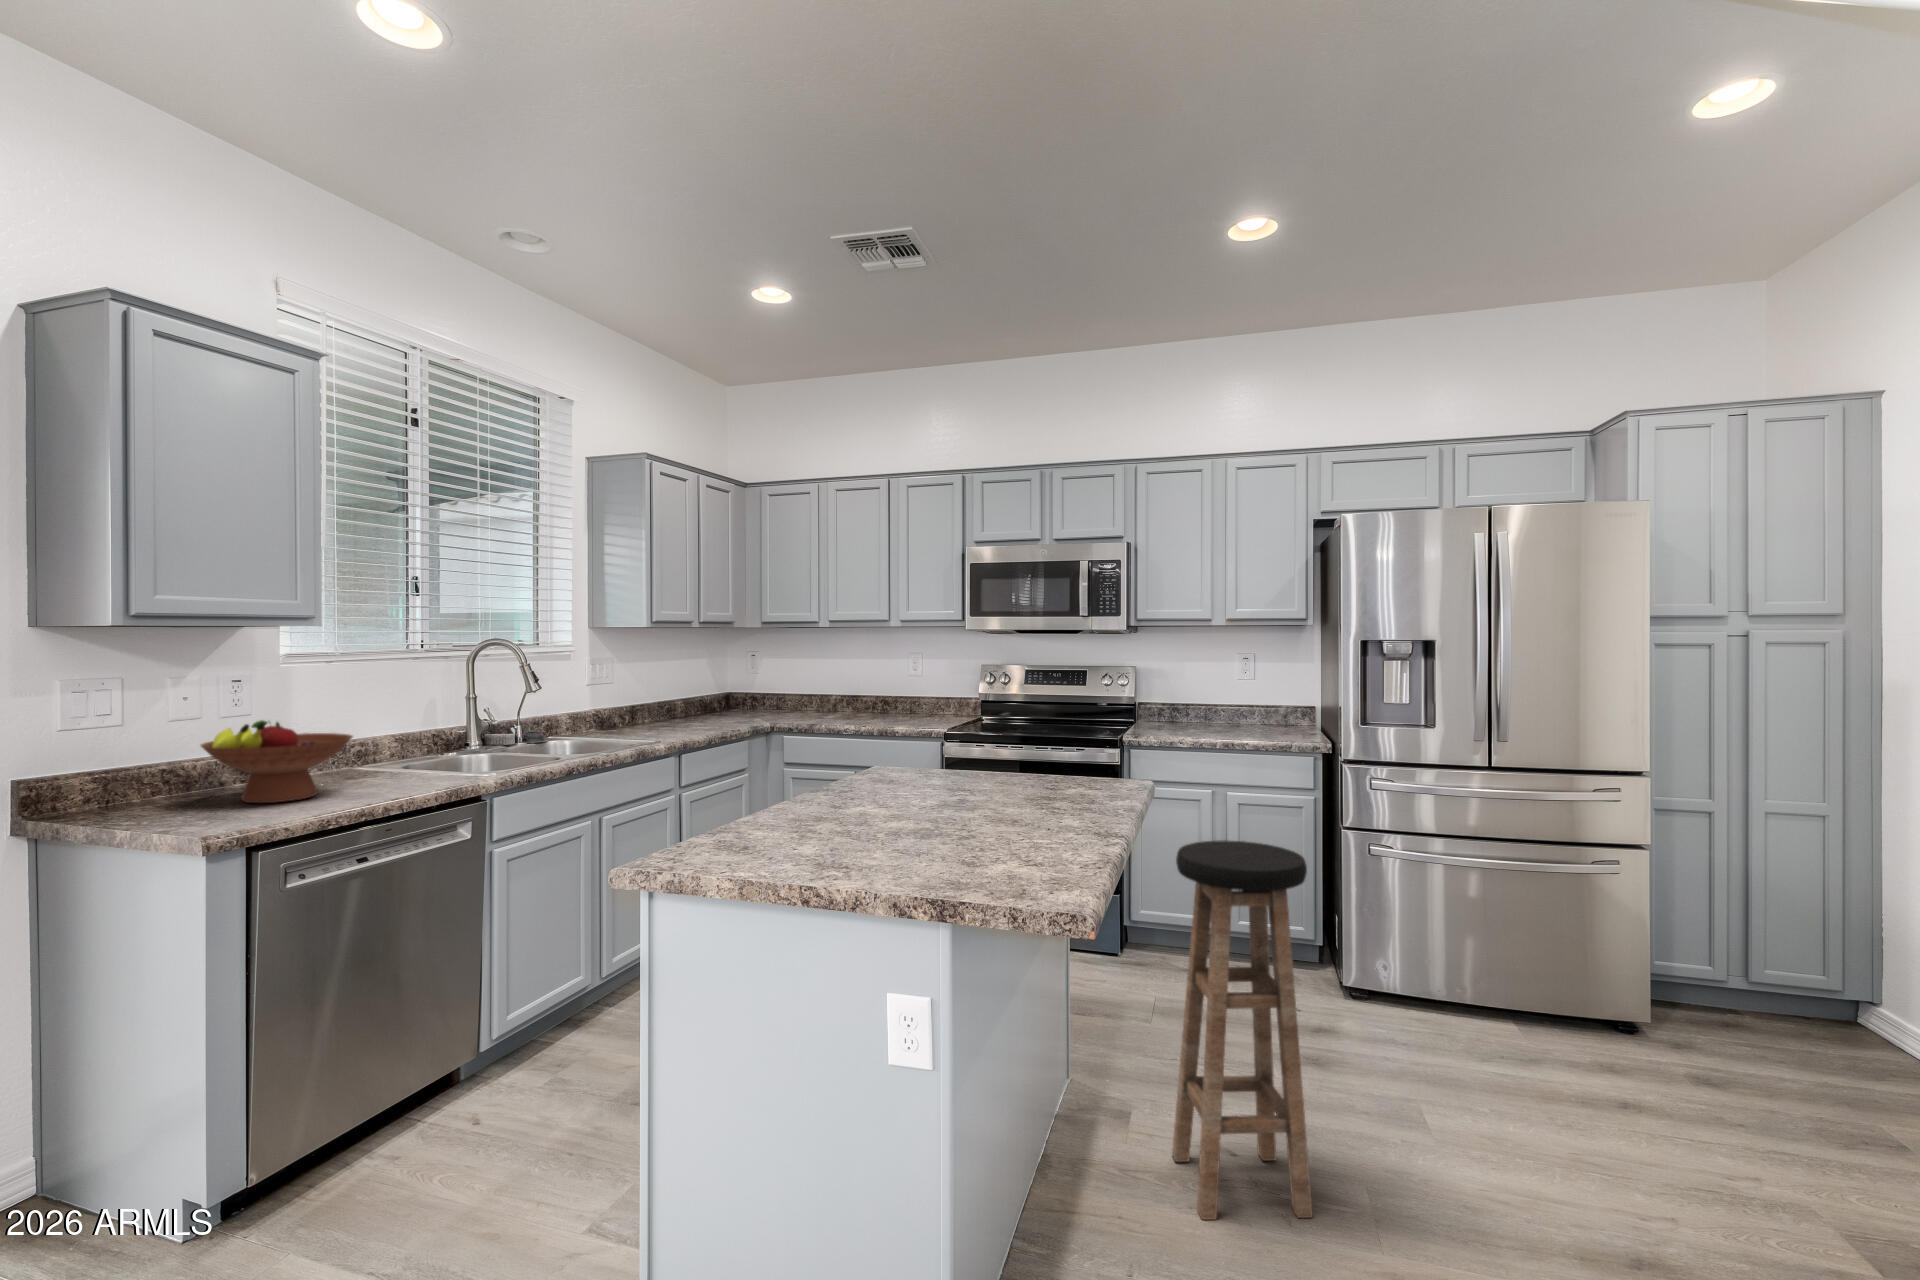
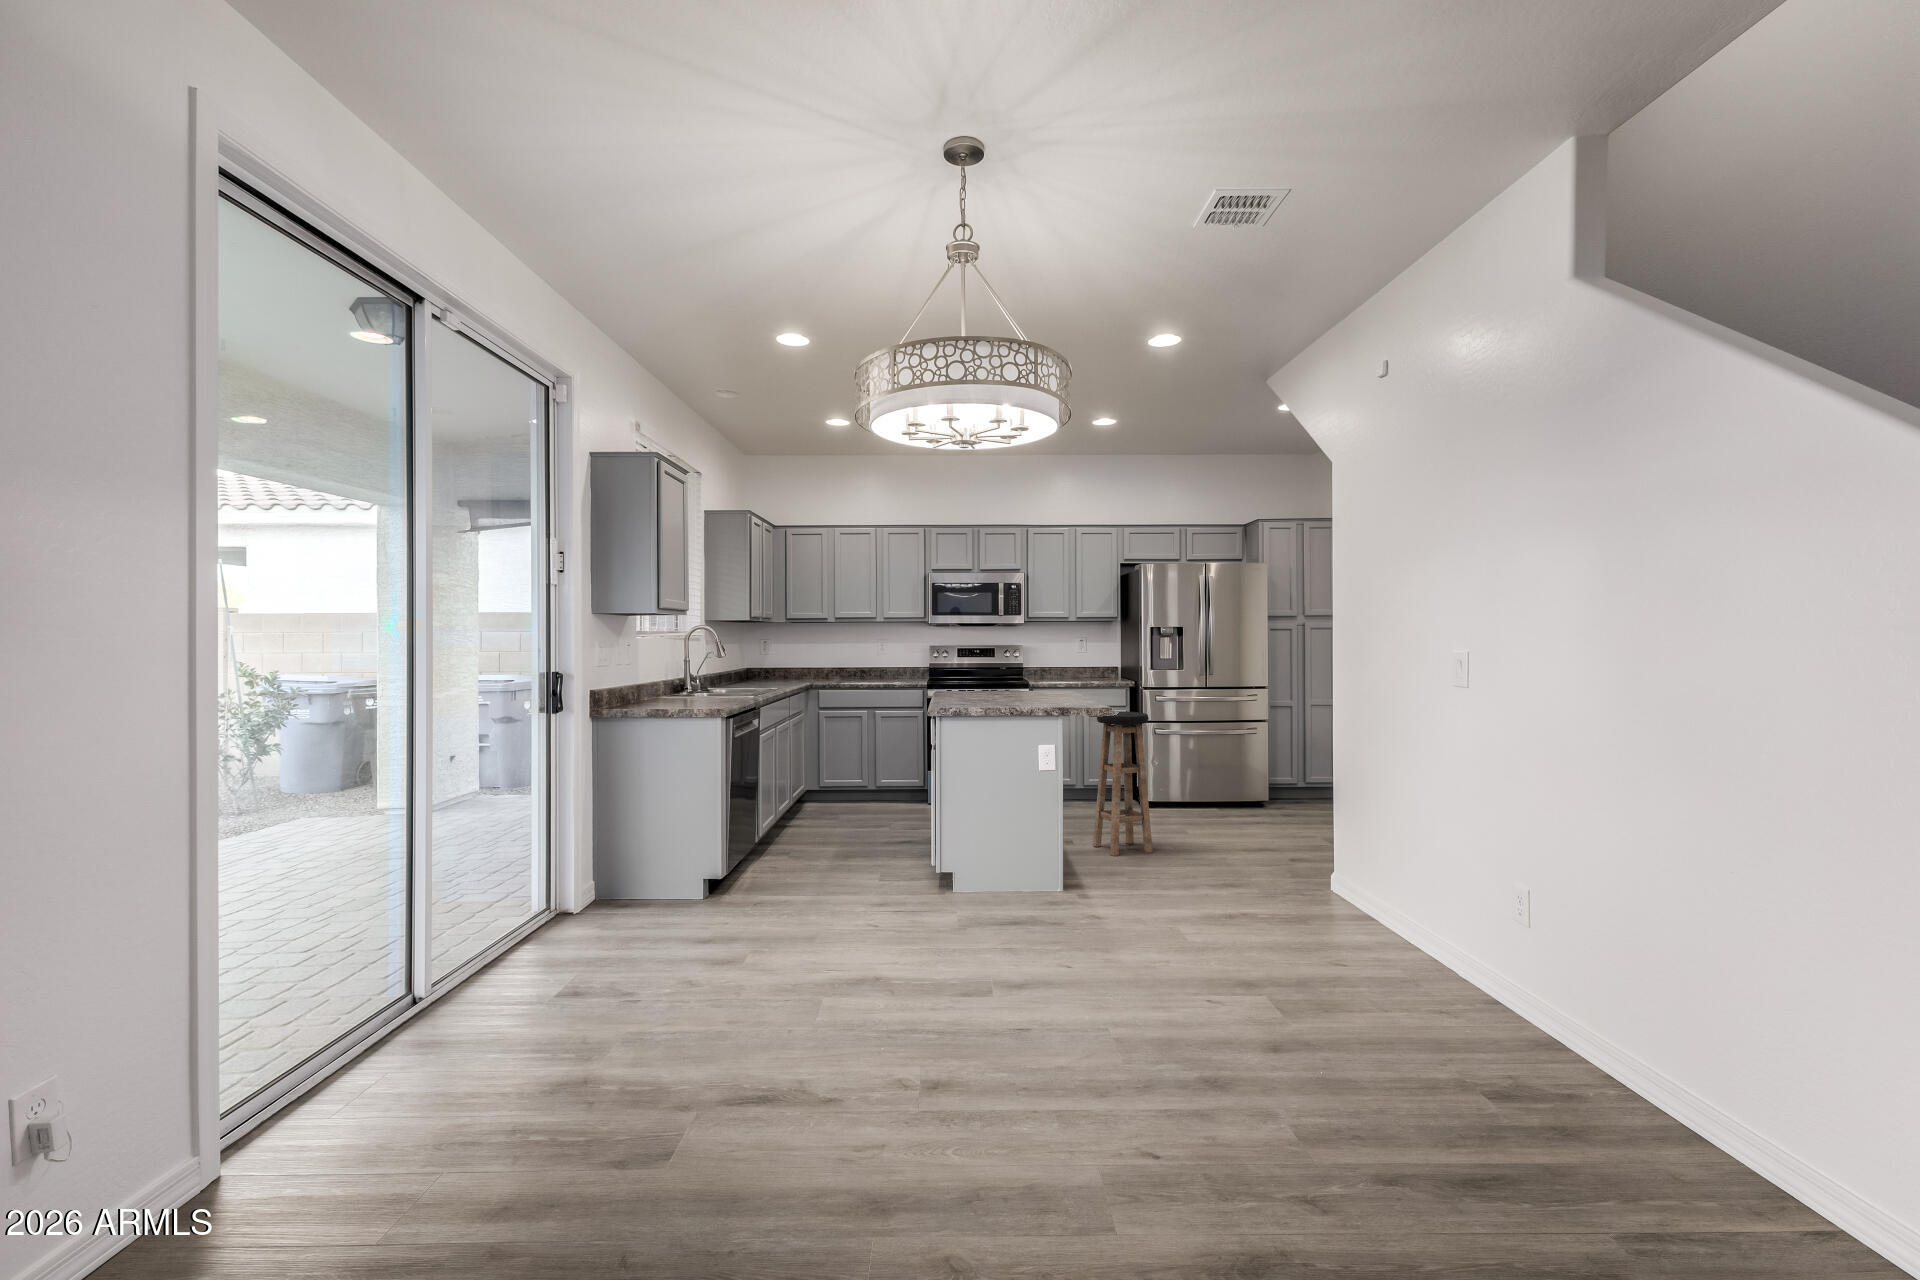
fruit bowl: present [201,720,353,803] -> none [656,667,719,707]

